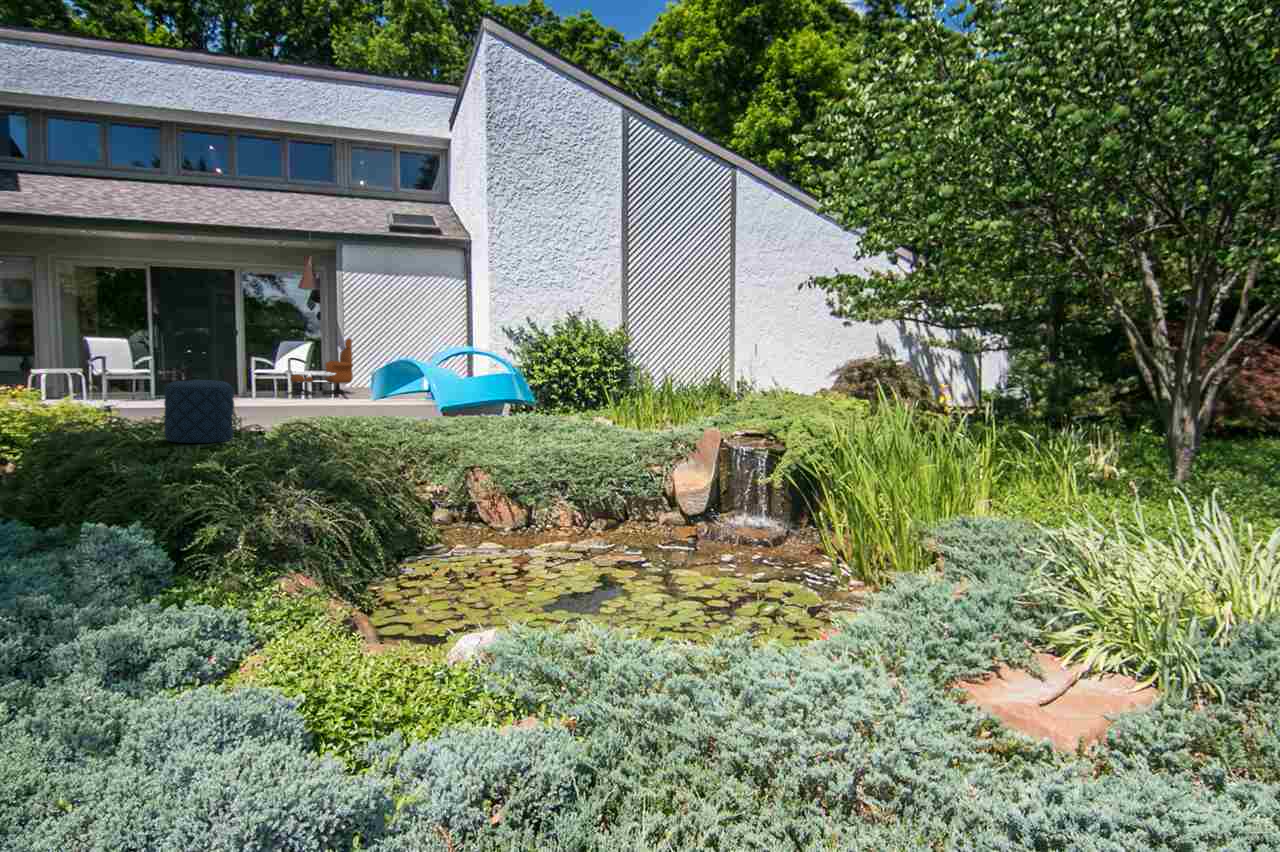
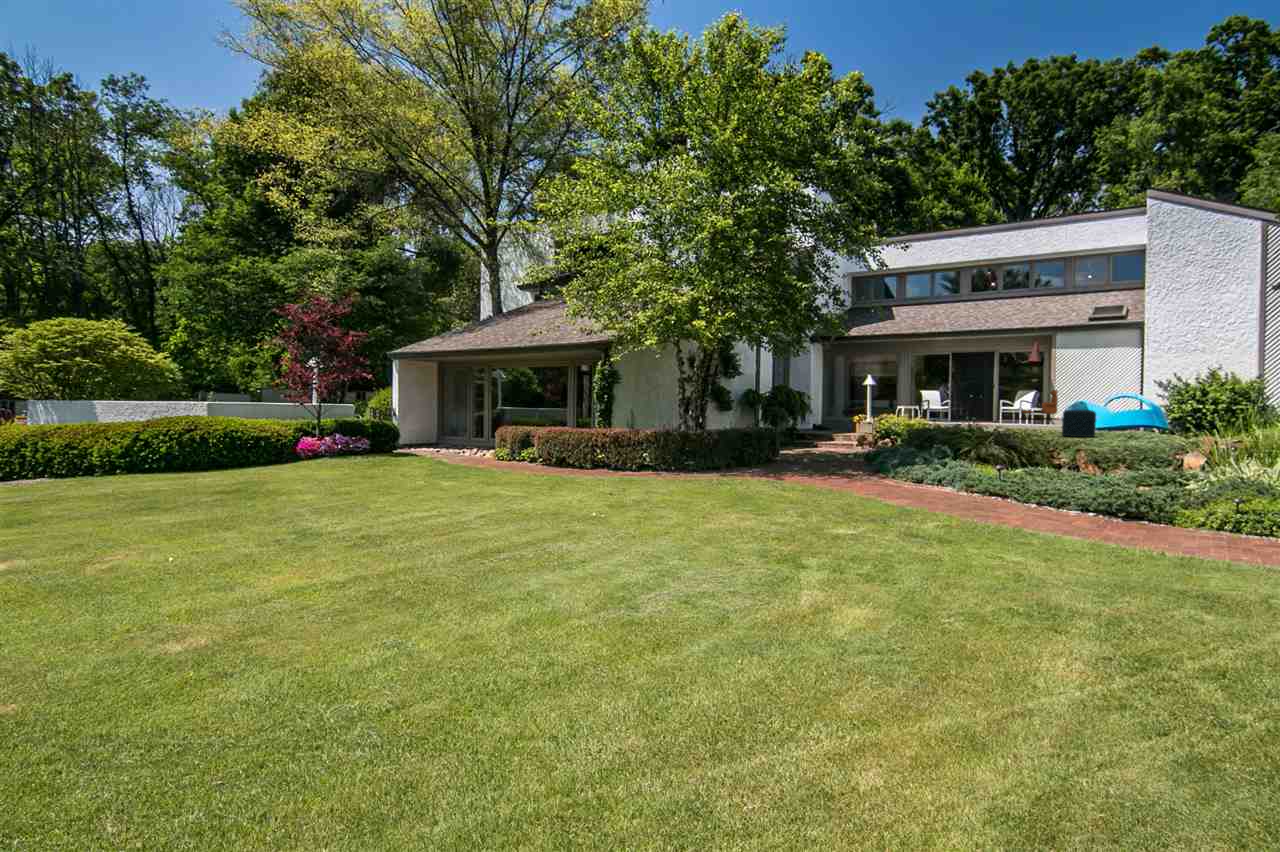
pouf: present [164,380,234,443] -> present [1062,410,1096,437]

